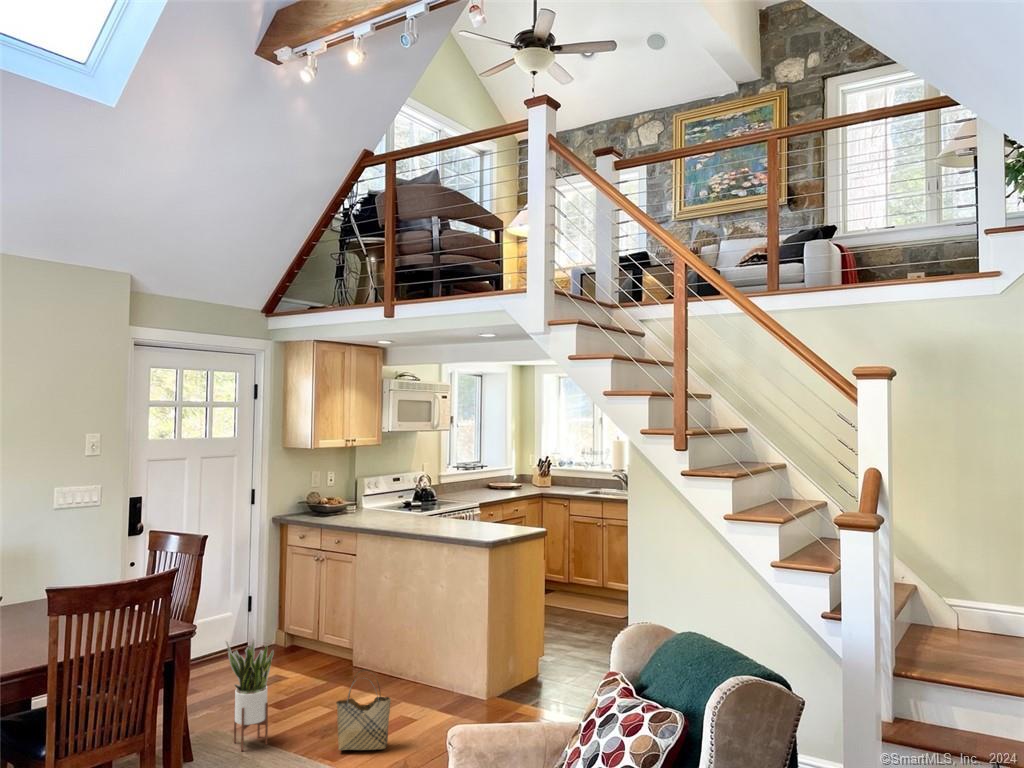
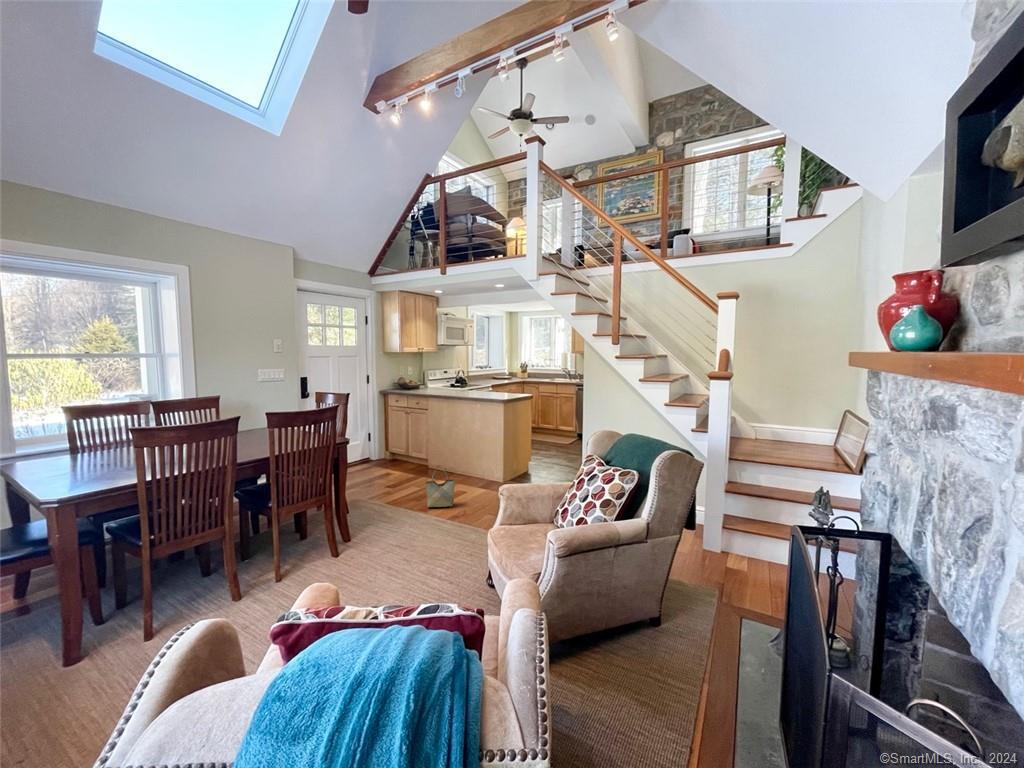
potted plant: present [226,639,273,751] -> none [362,450,389,509]

